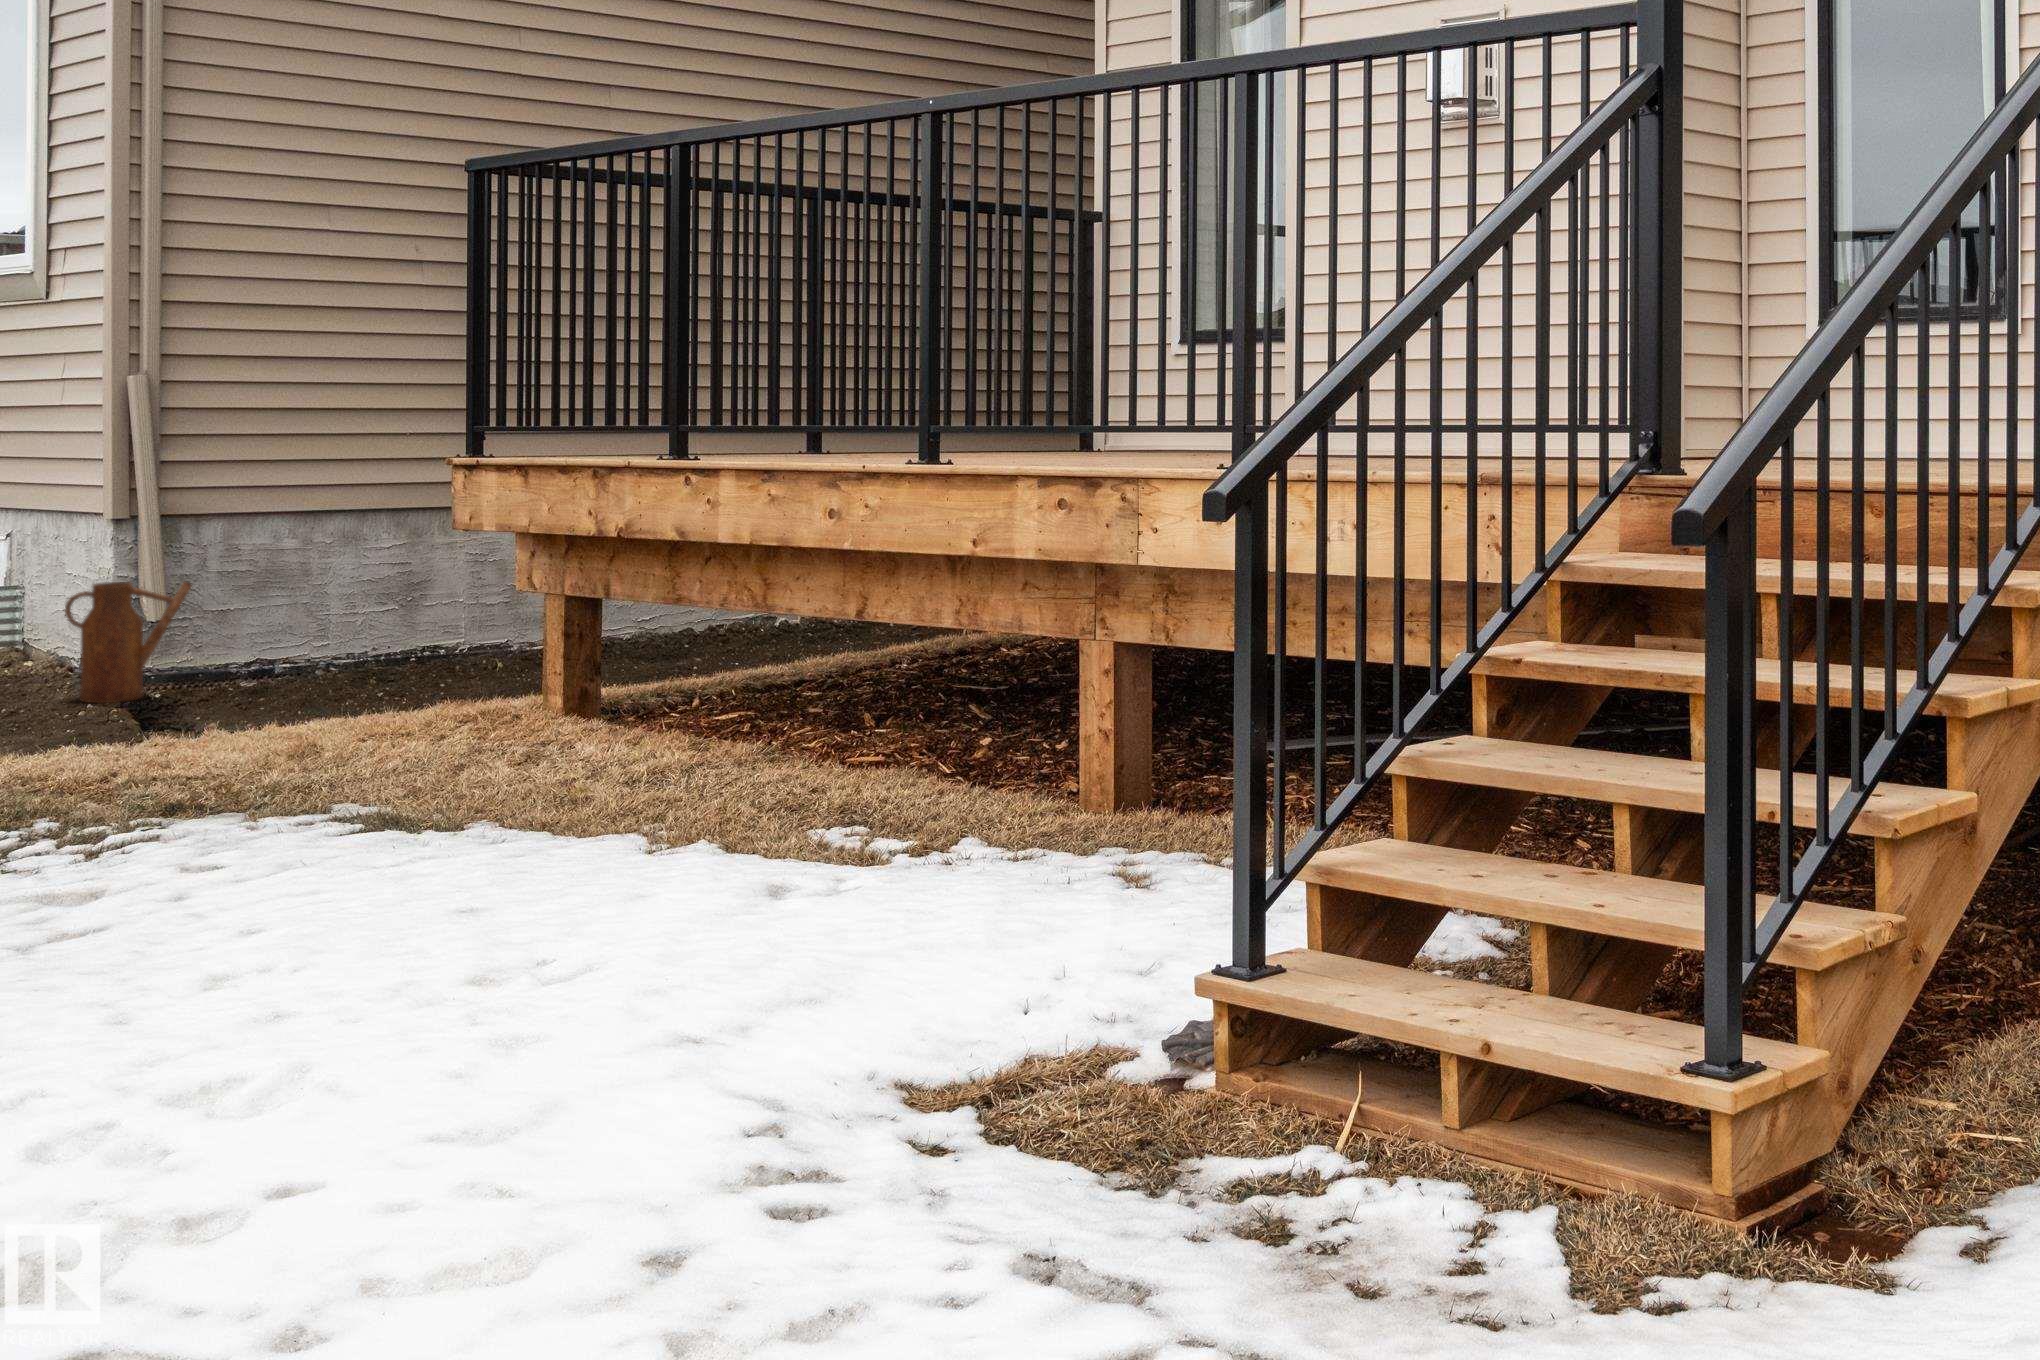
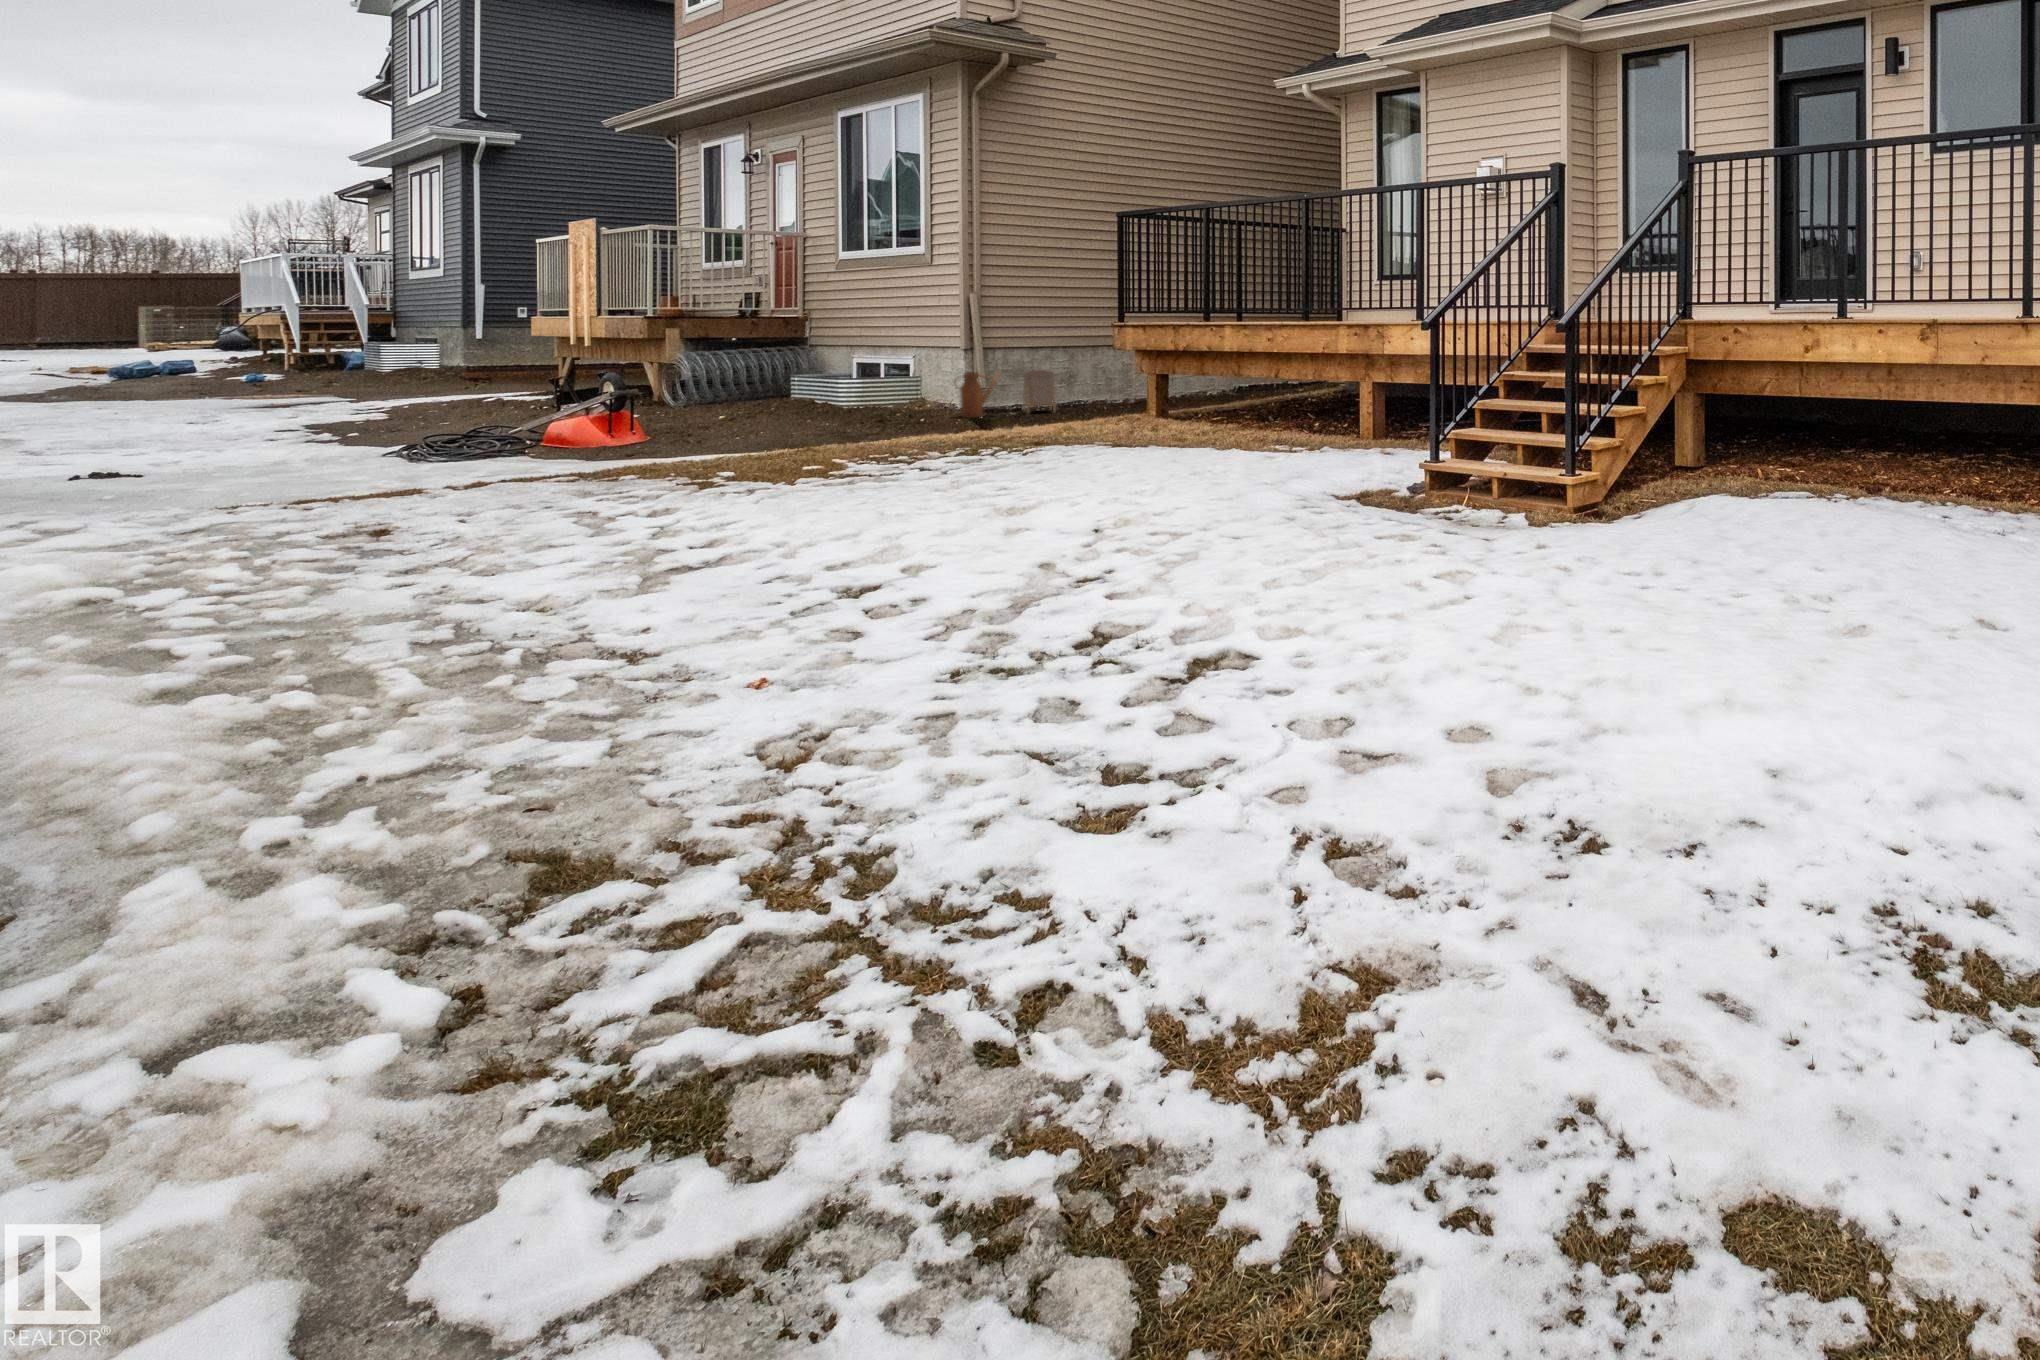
planter: none [259,574,345,691] -> present [1023,370,1056,412]

